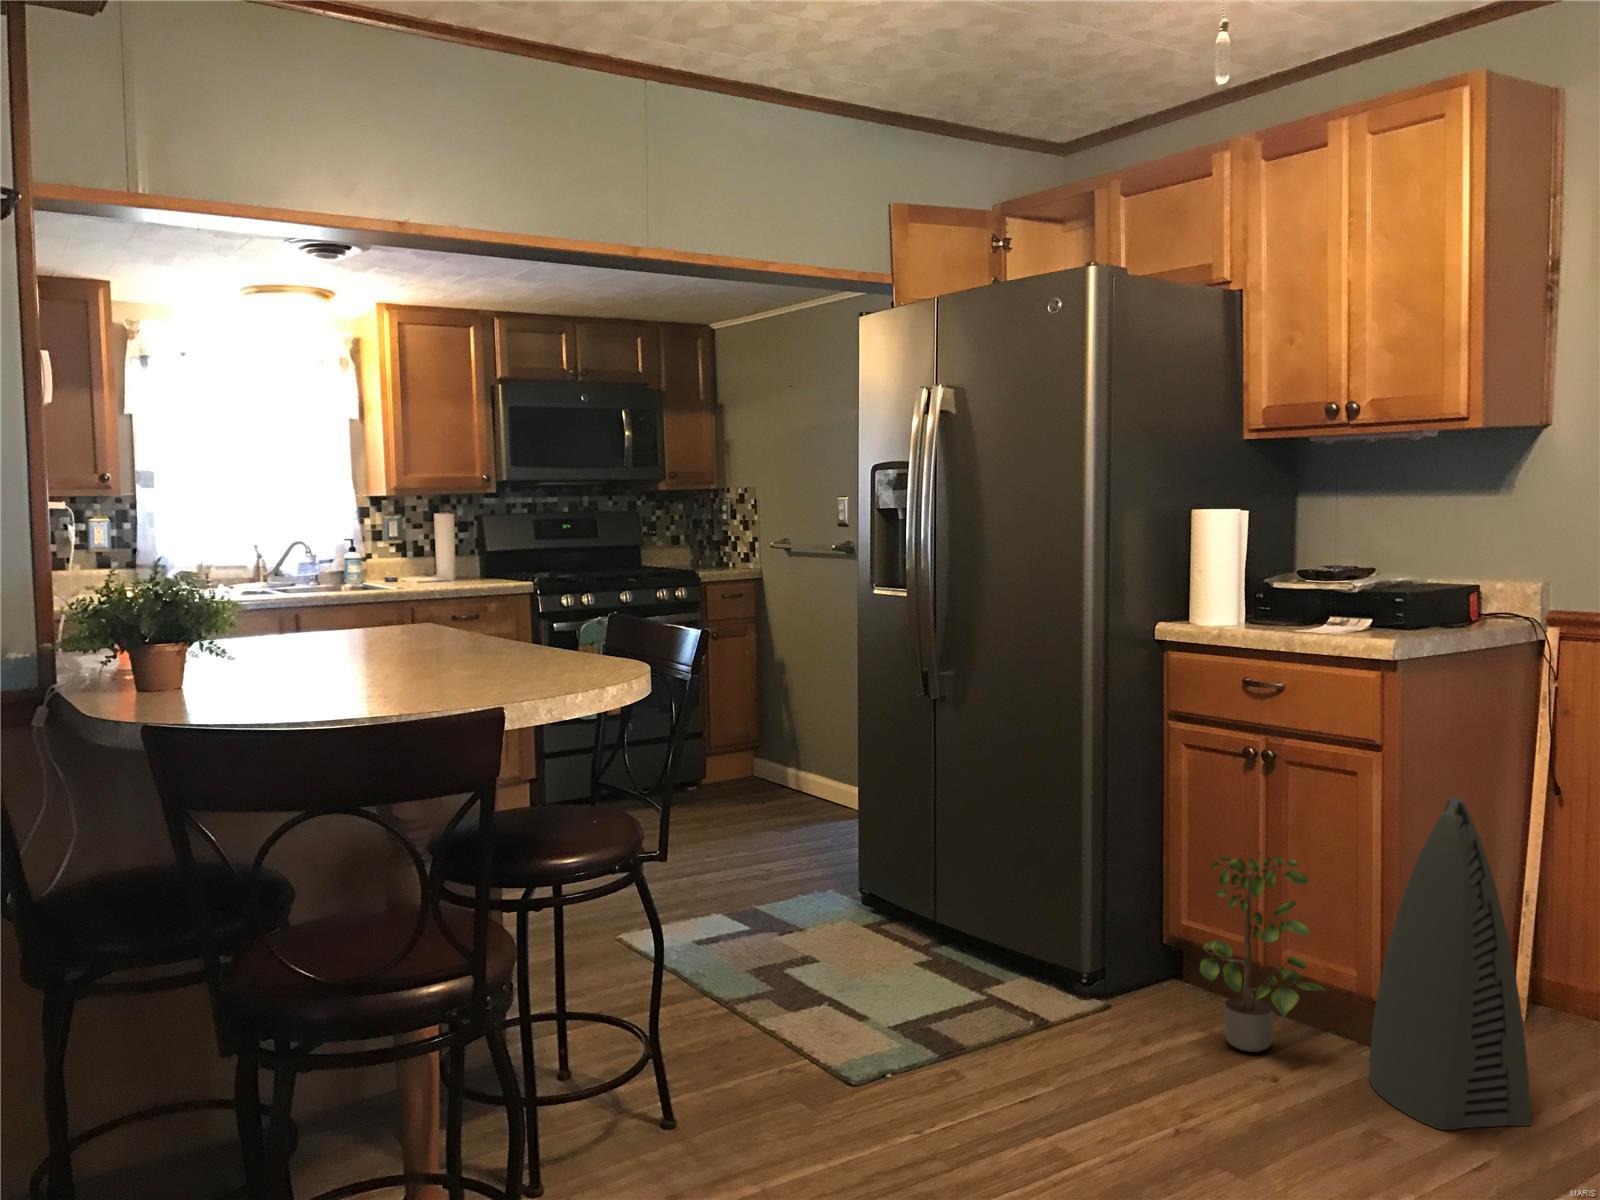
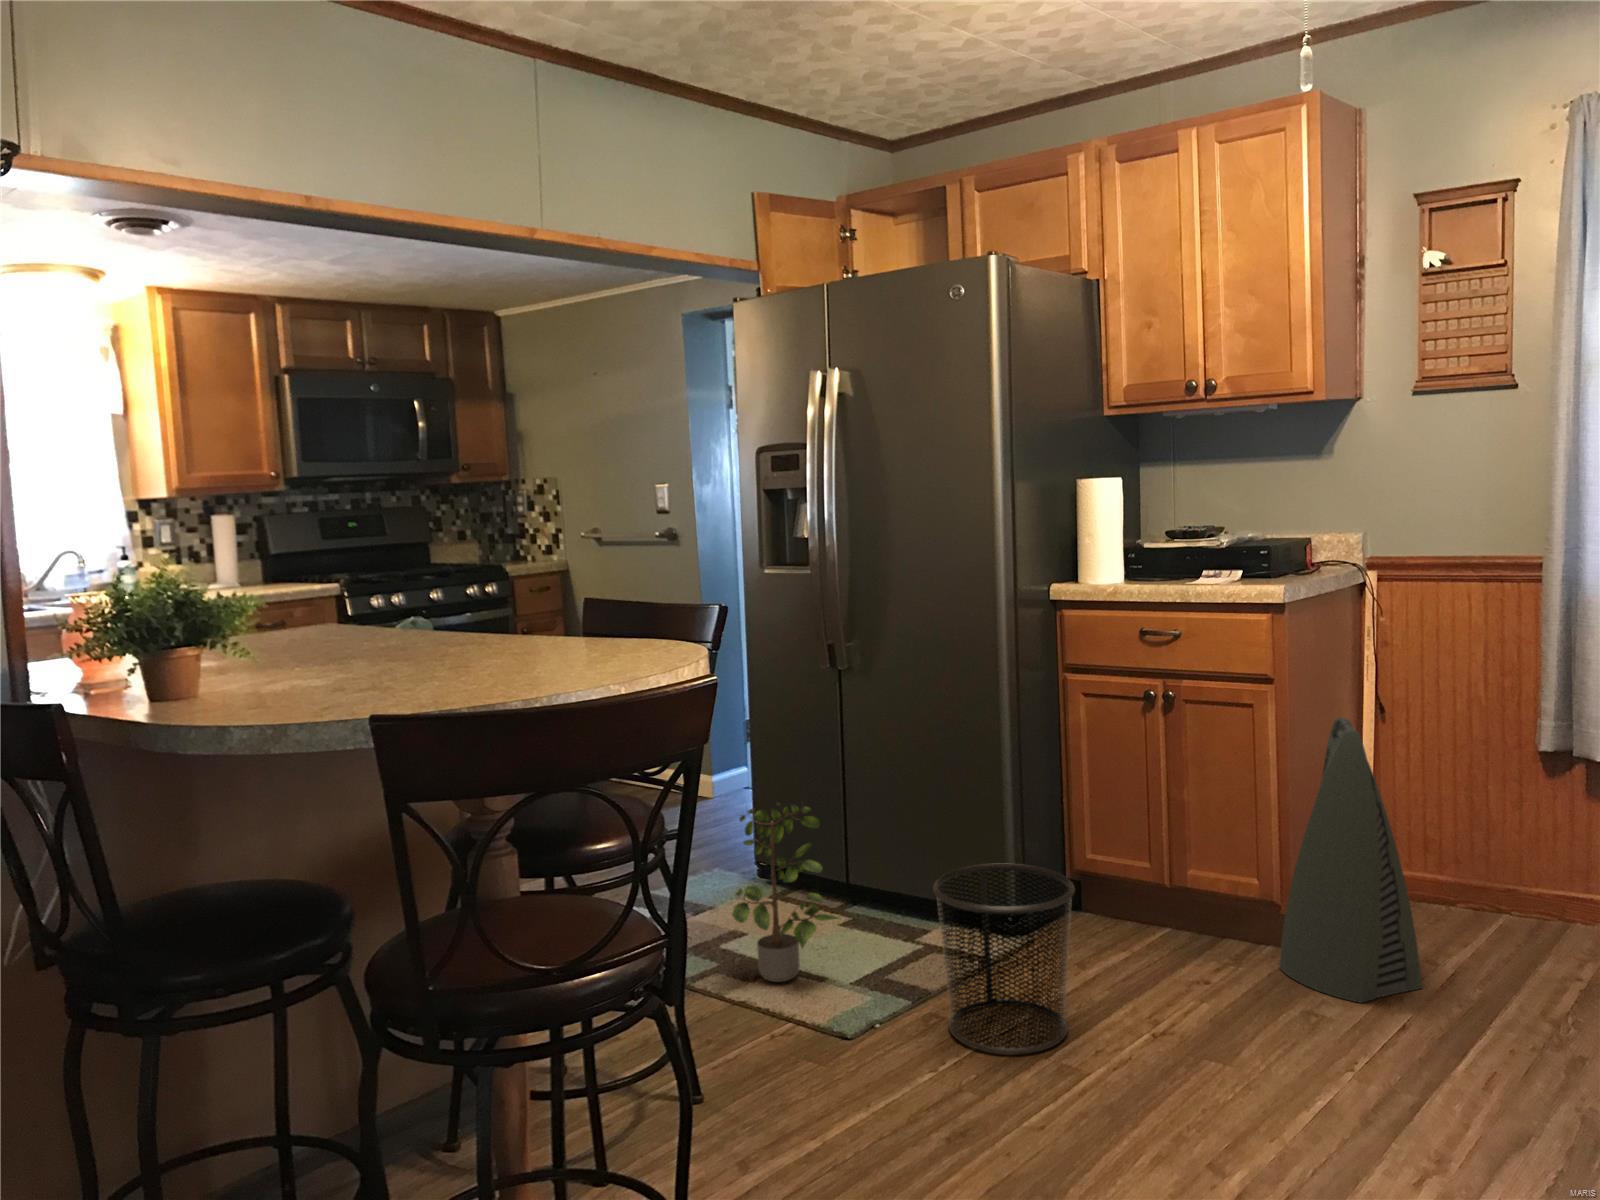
potted plant: present [1200,852,1326,1052] -> present [732,803,838,982]
waste bin: none [946,919,1097,1125] -> present [933,863,1075,1055]

